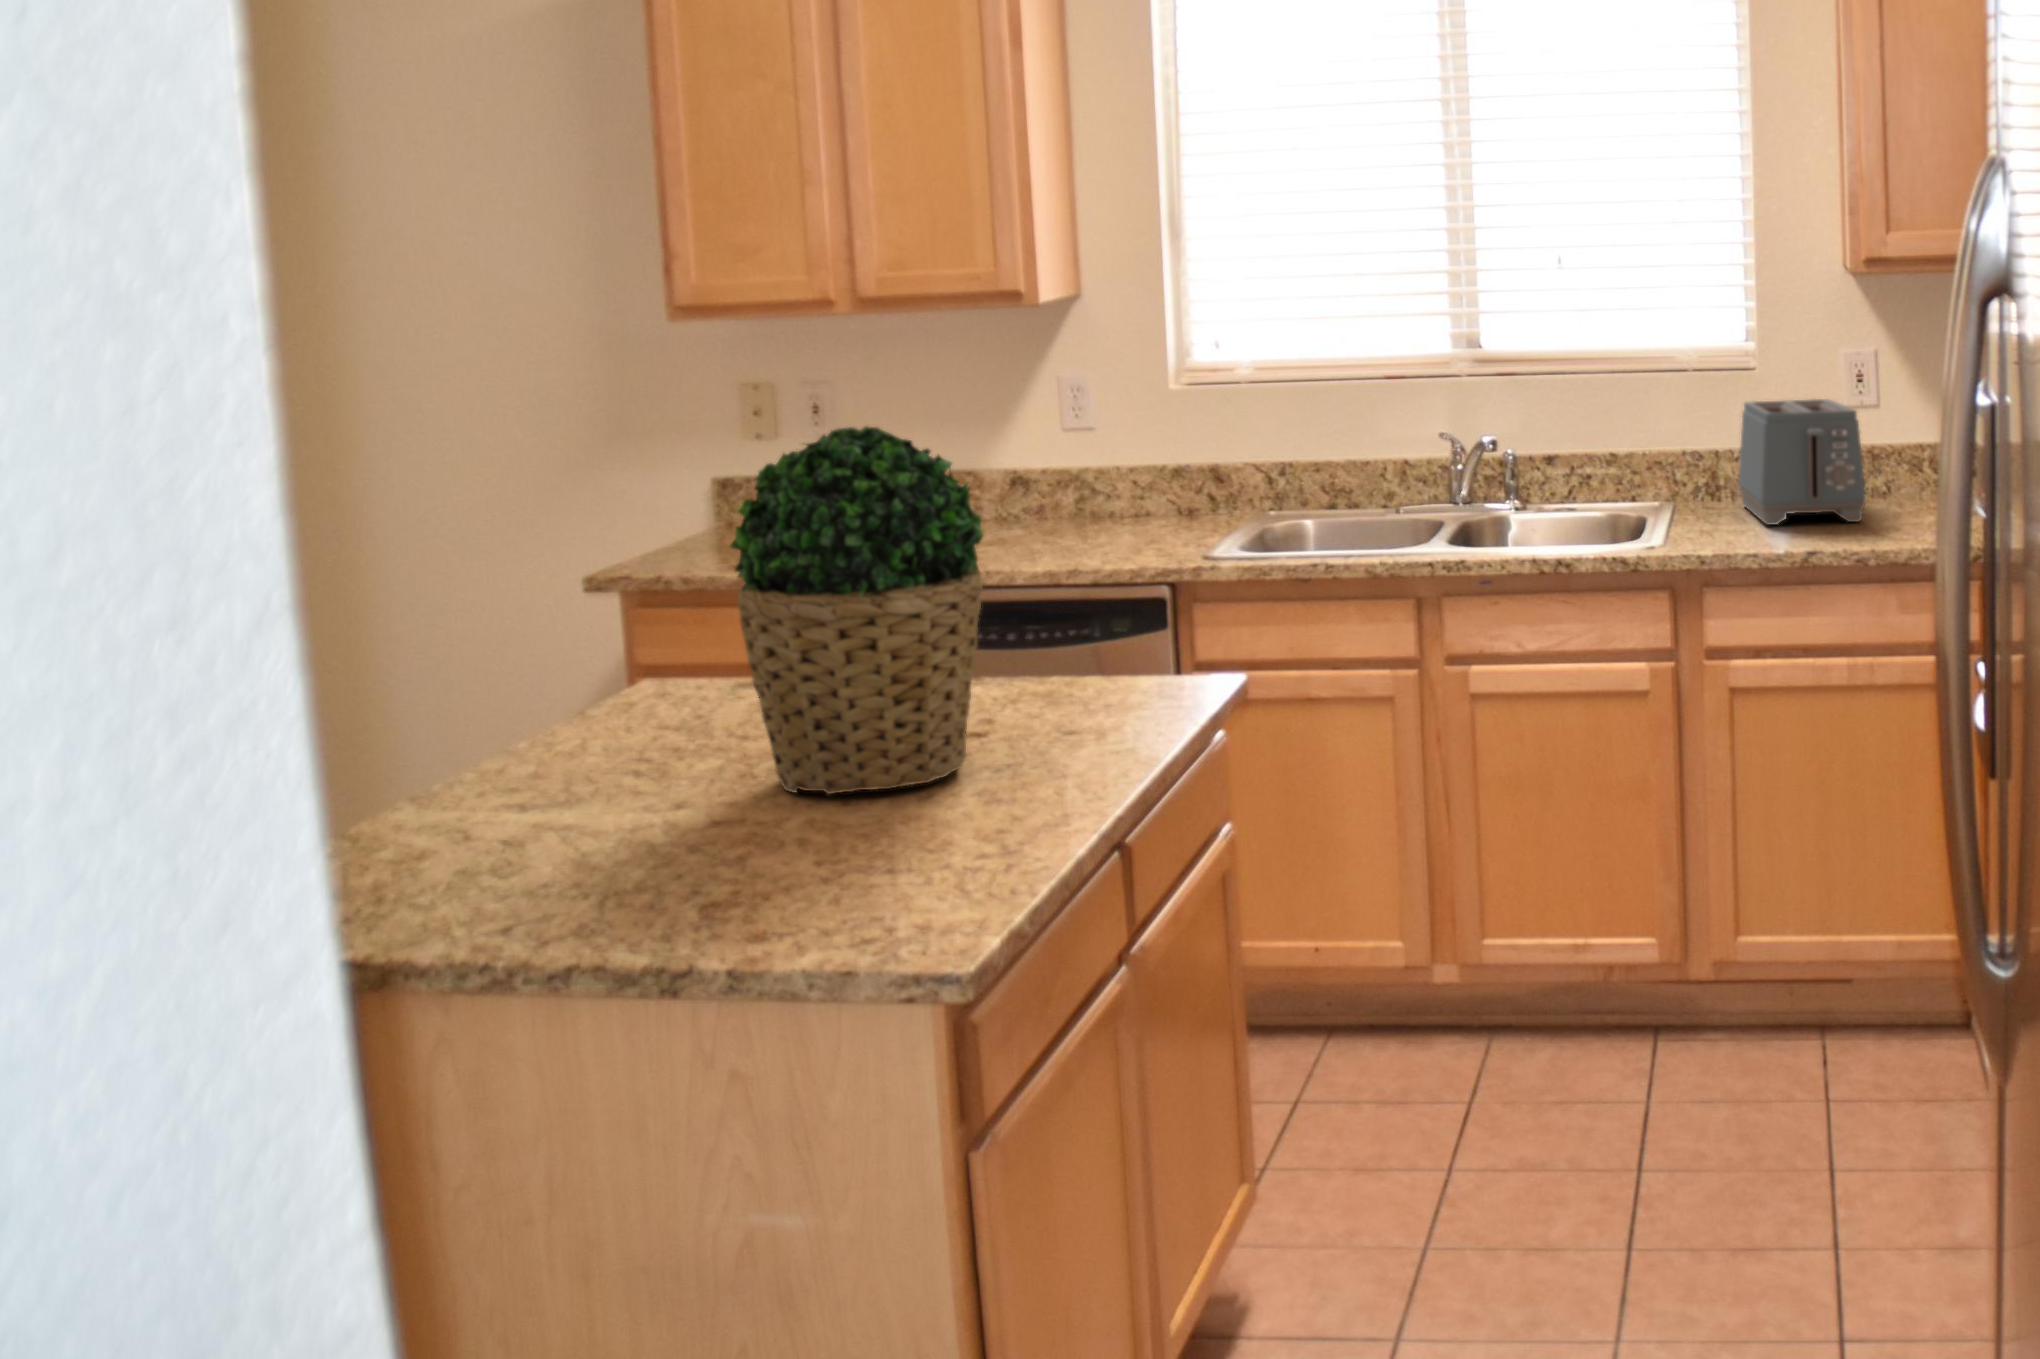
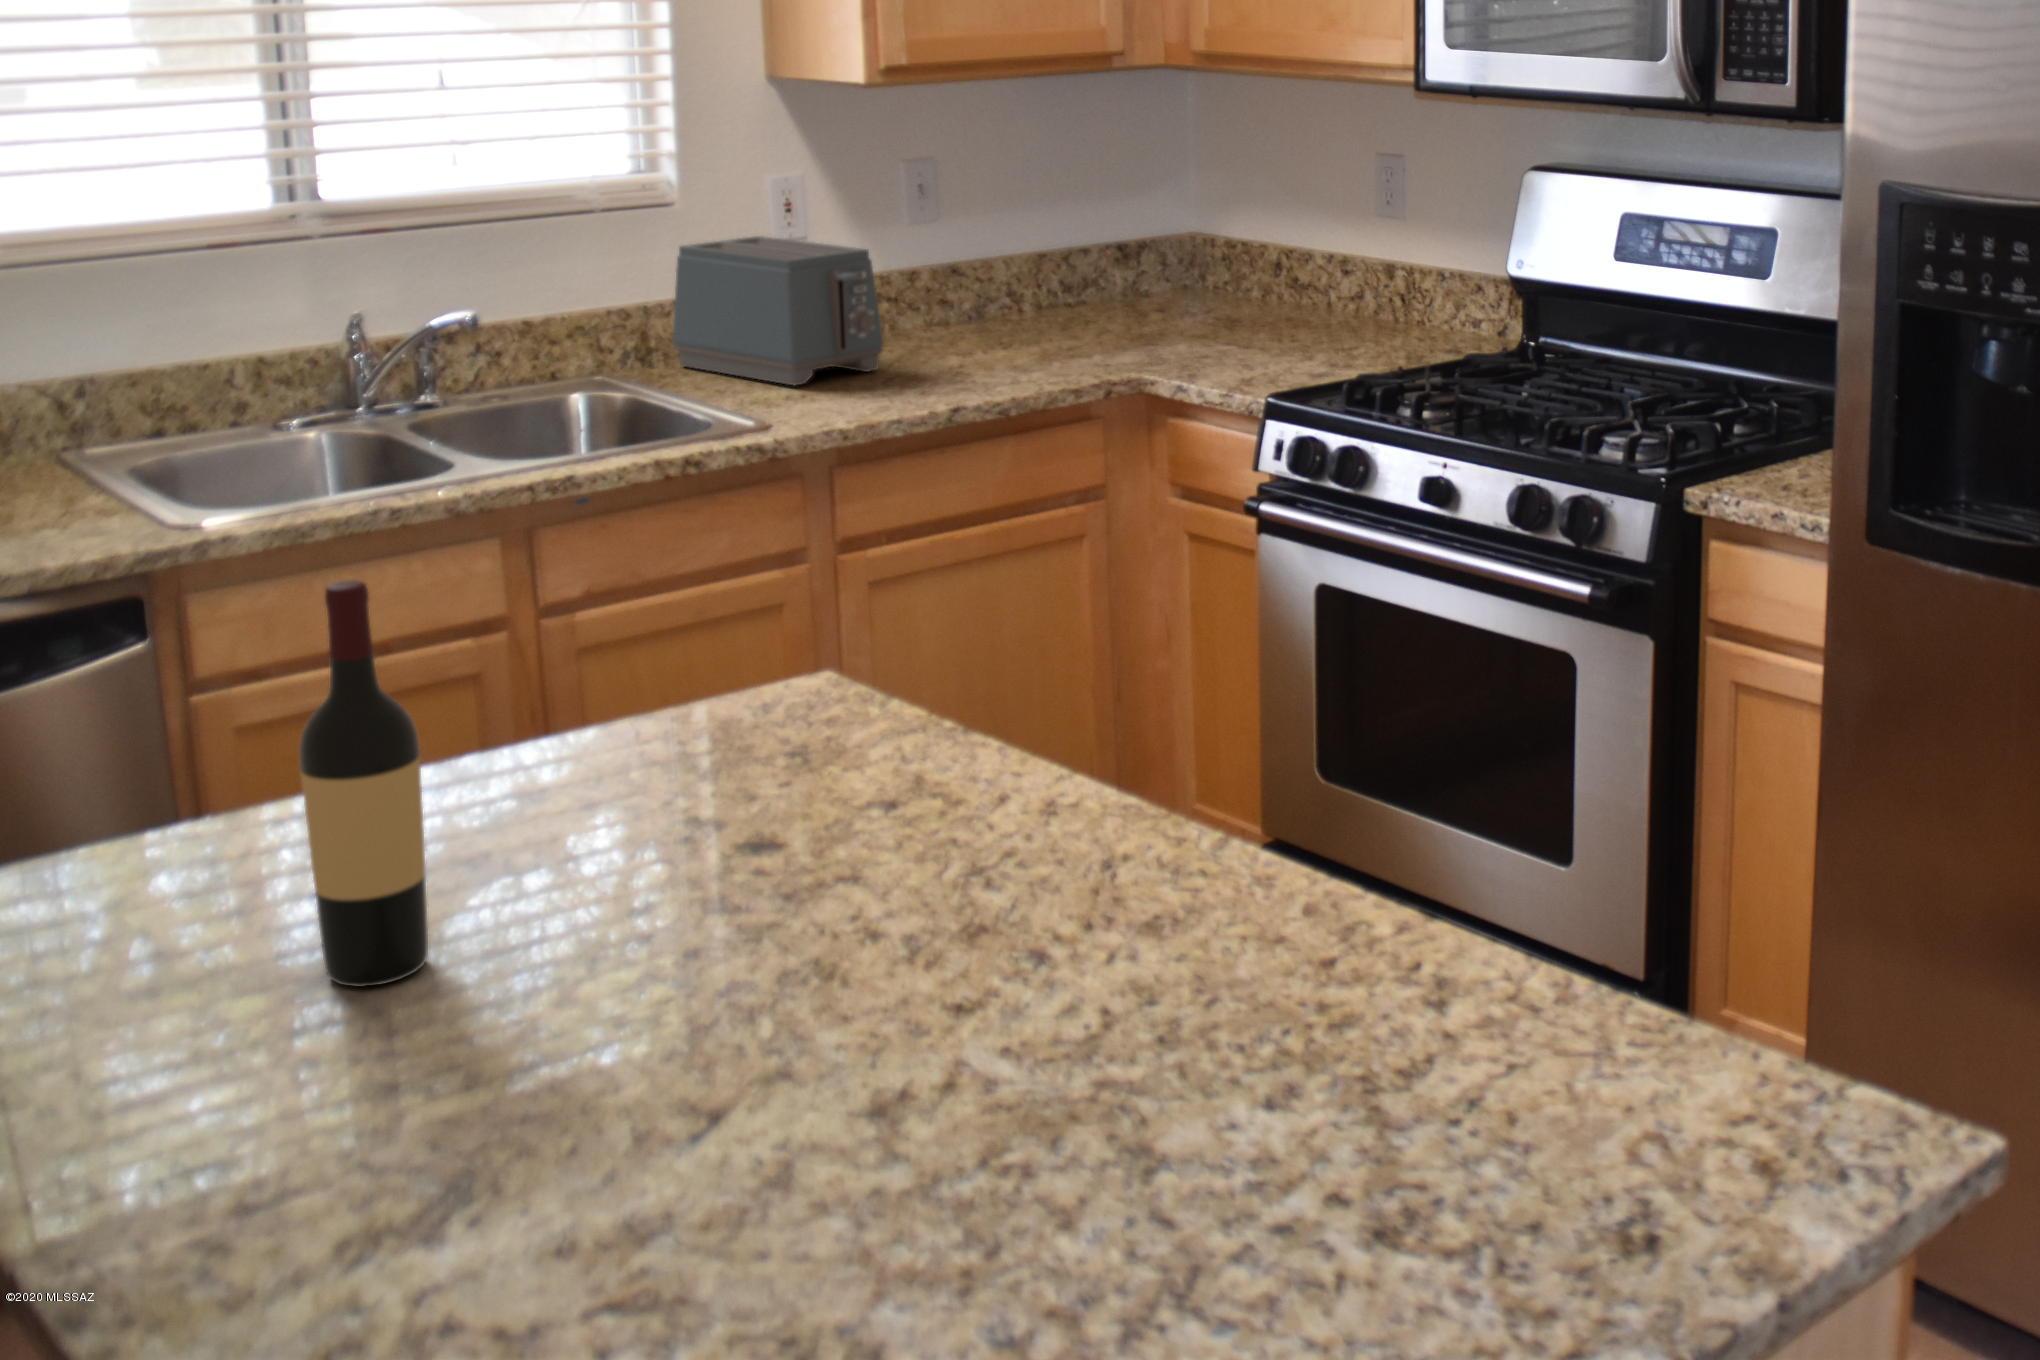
potted plant: present [730,427,983,794] -> none [628,402,979,924]
wine bottle: none [579,507,658,765] -> present [299,580,428,987]

